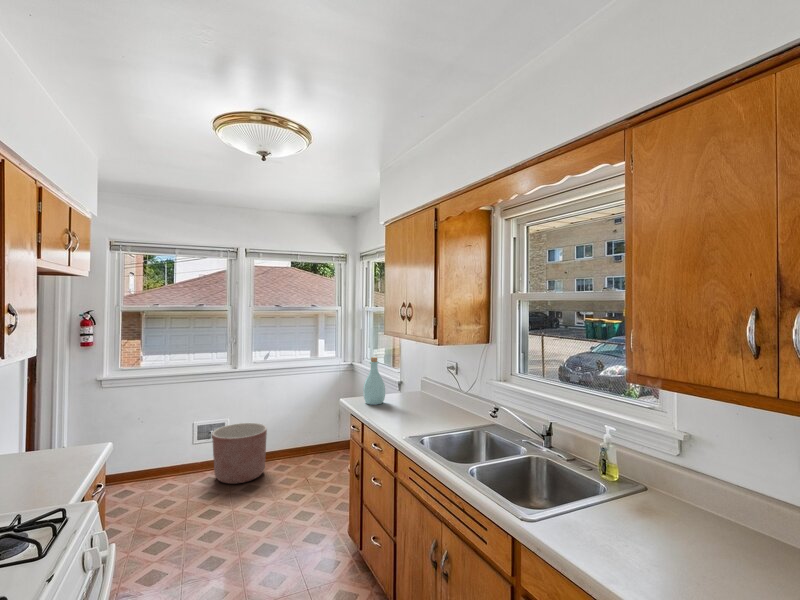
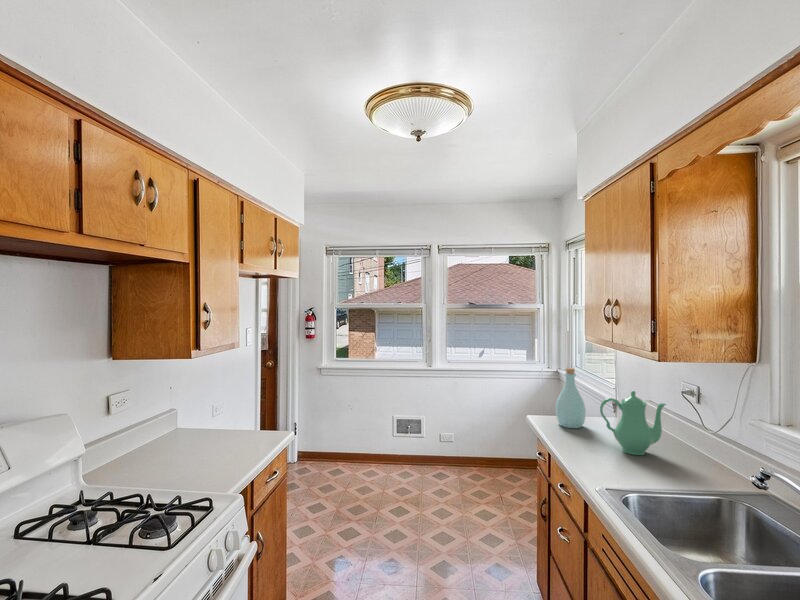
teapot: none [398,370,441,416] -> present [600,391,666,455]
planter: present [212,423,267,484] -> none [408,423,460,485]

